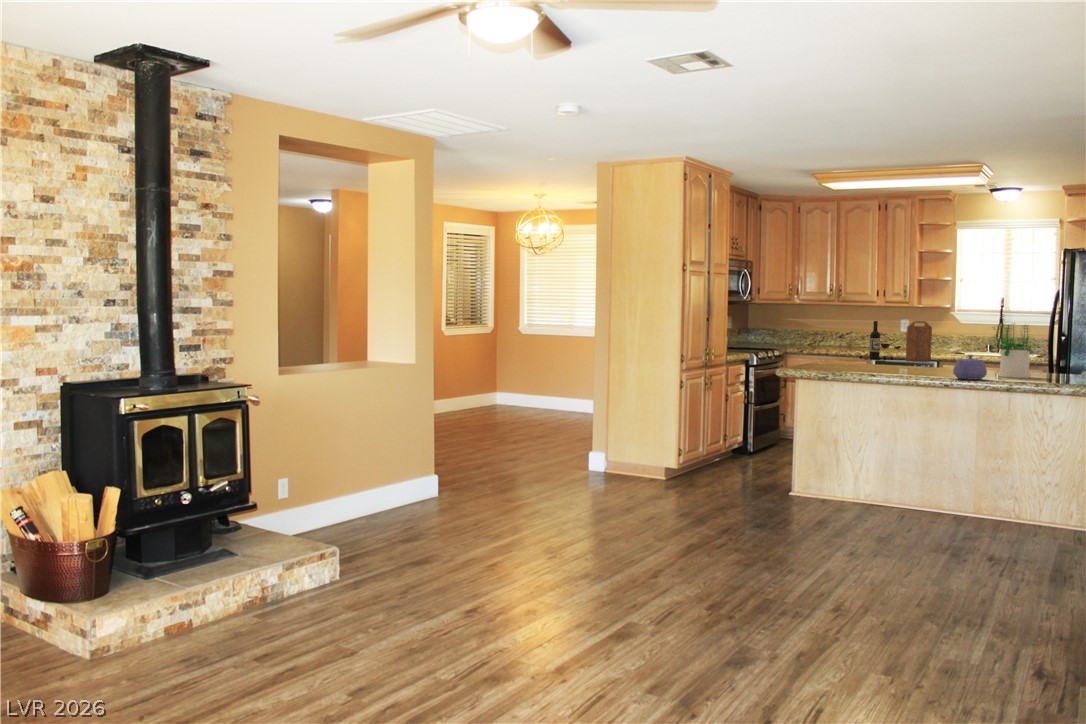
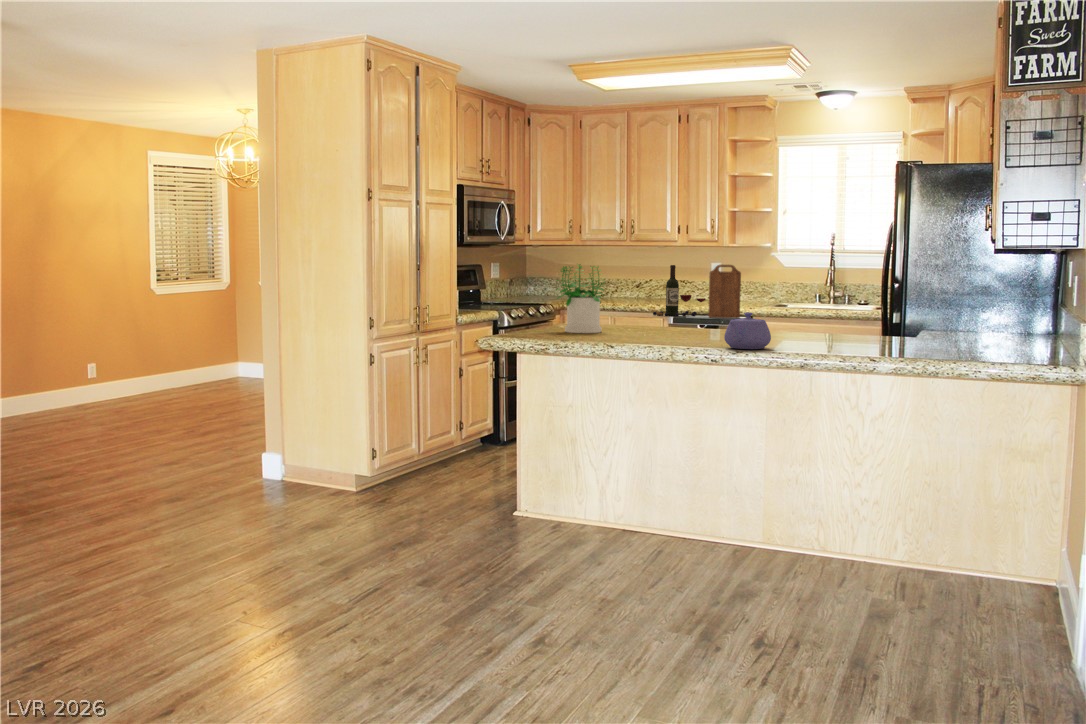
potted plant: present [993,325,1033,378] -> present [558,264,605,333]

